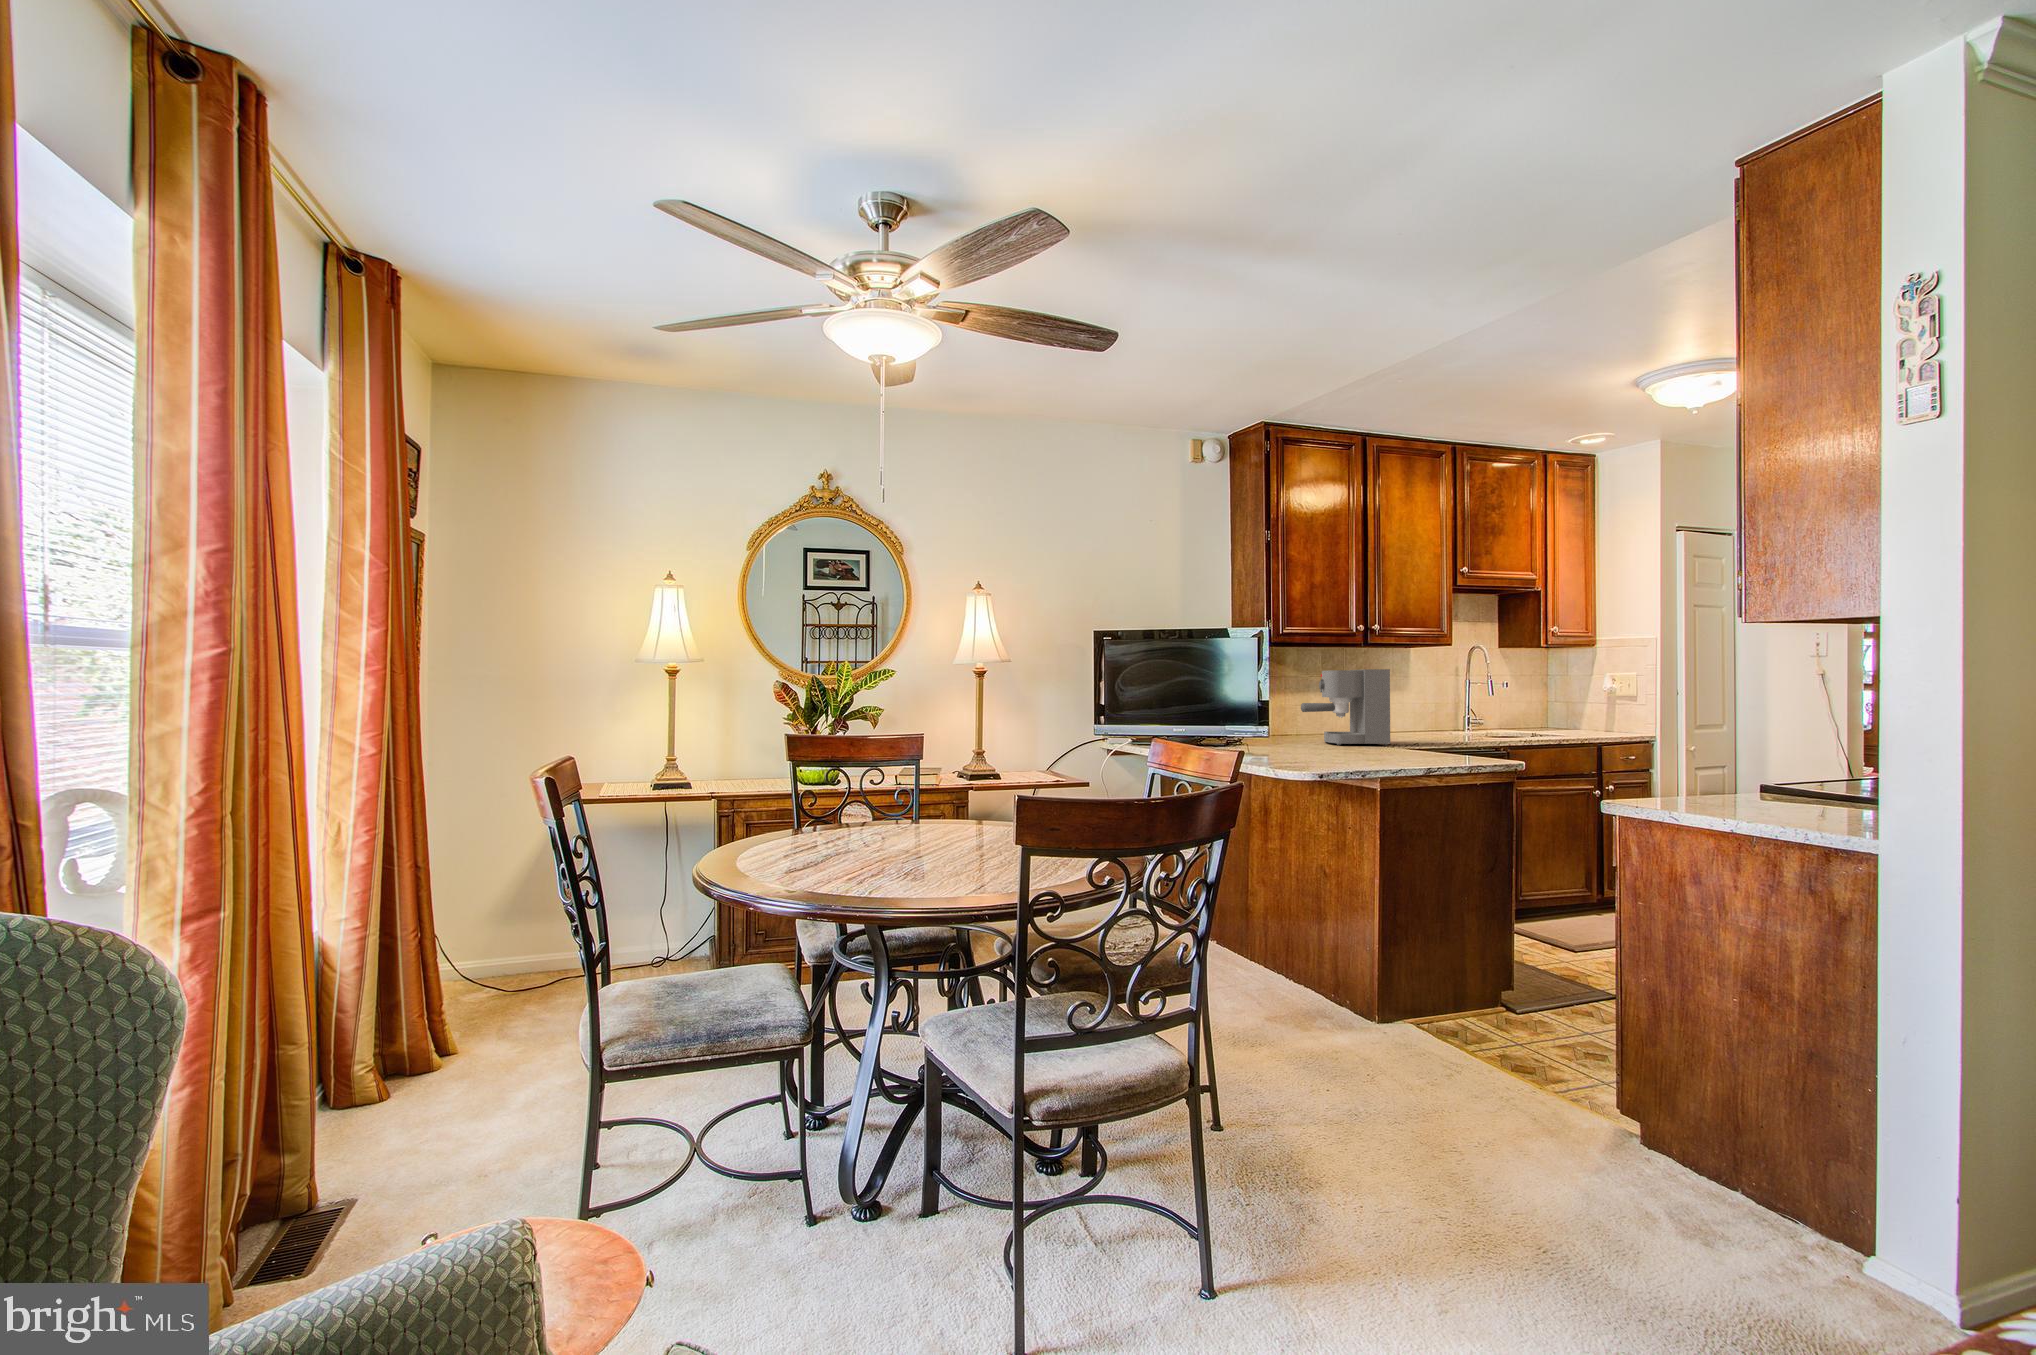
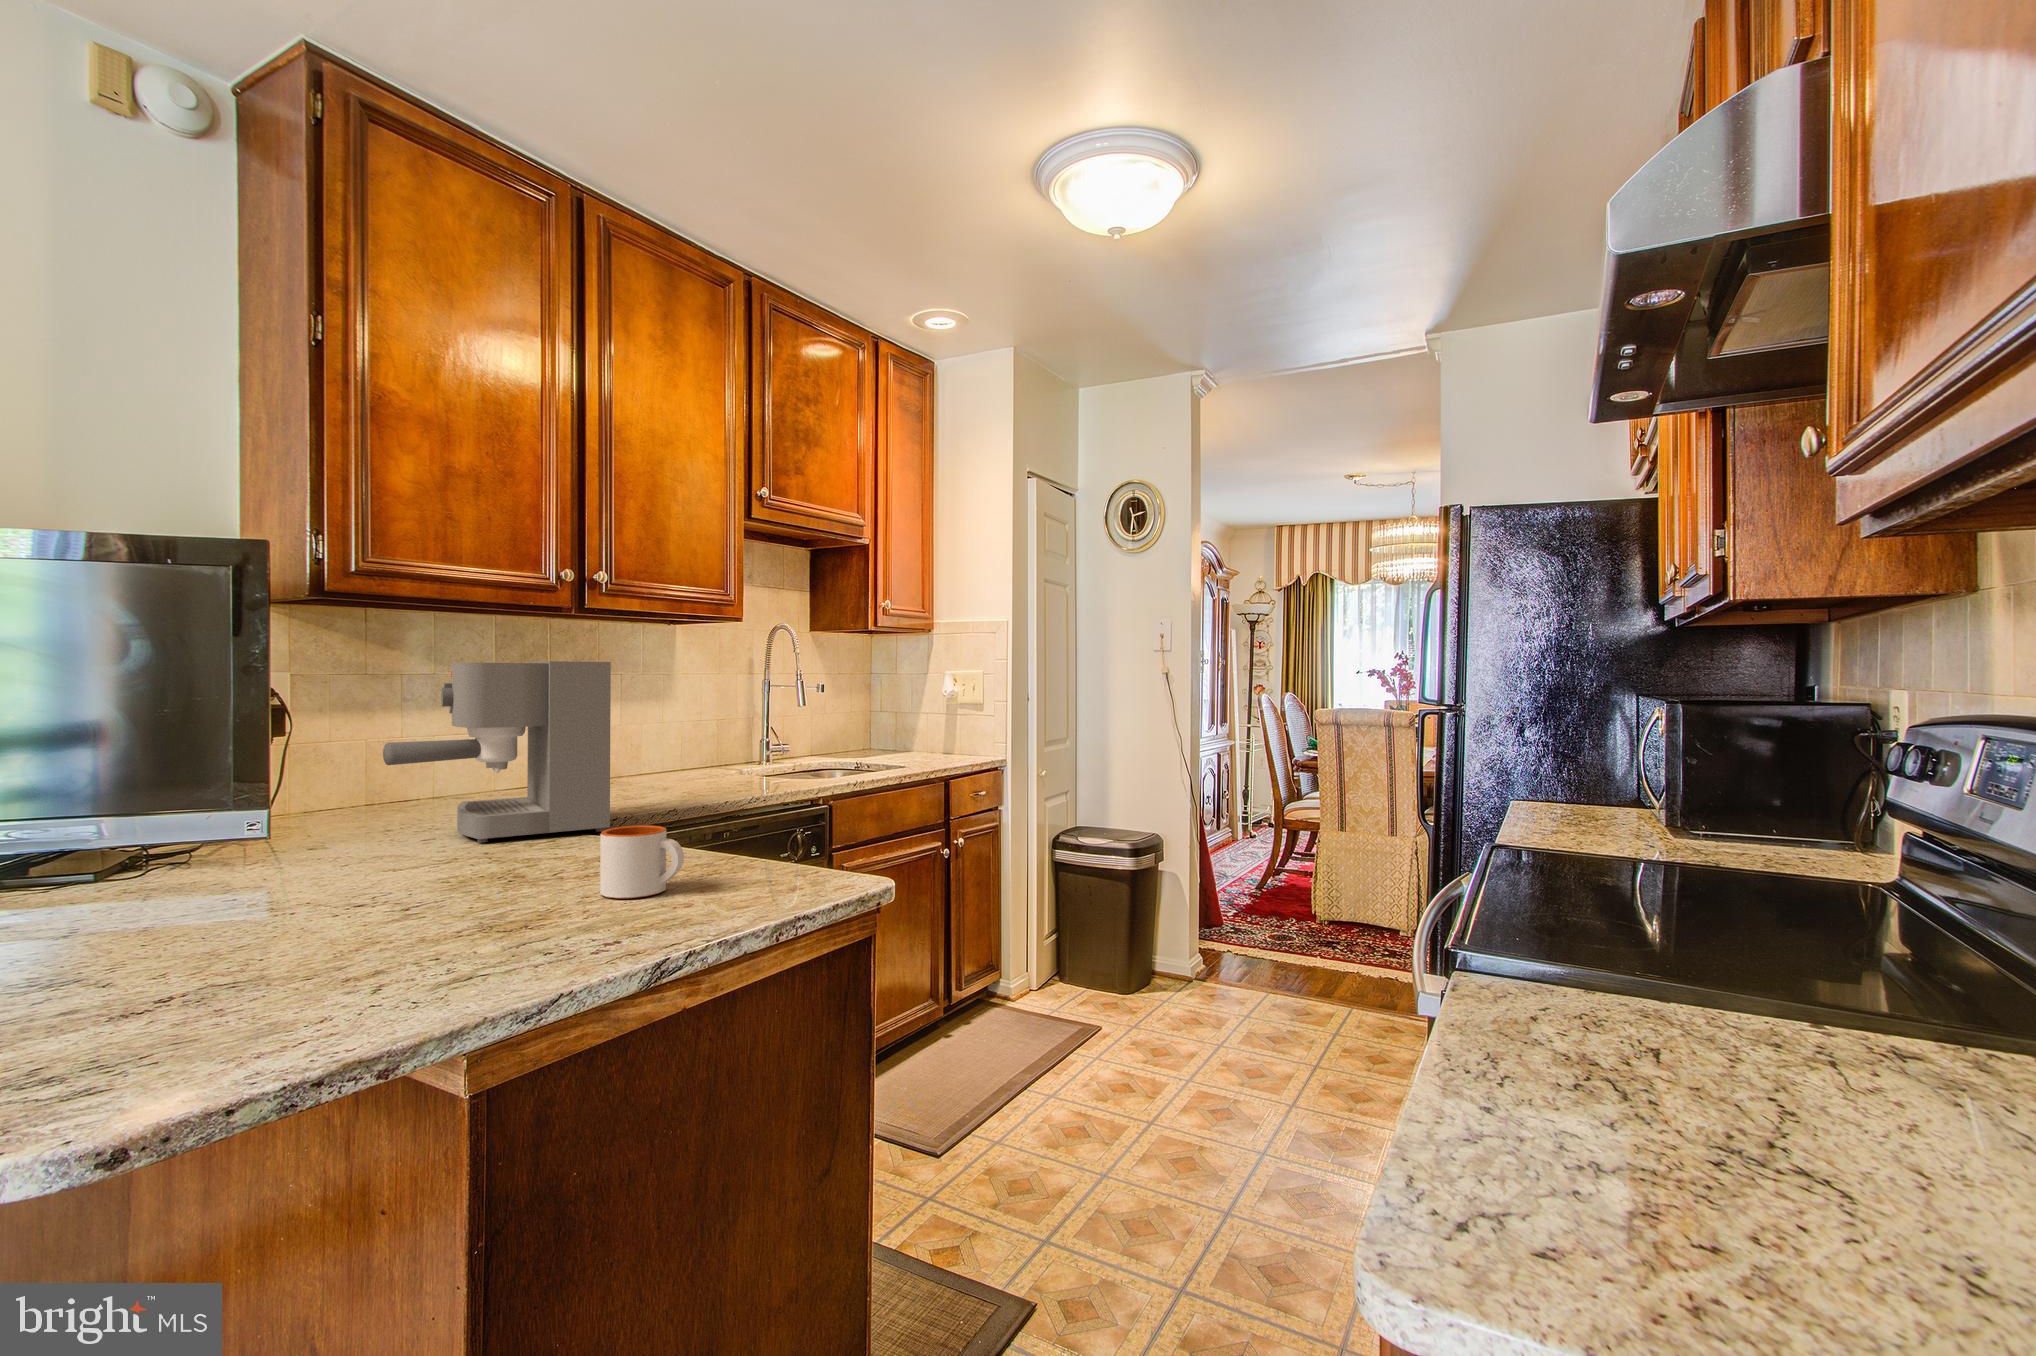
mug: none [1397,732,1429,757] -> present [600,825,684,899]

